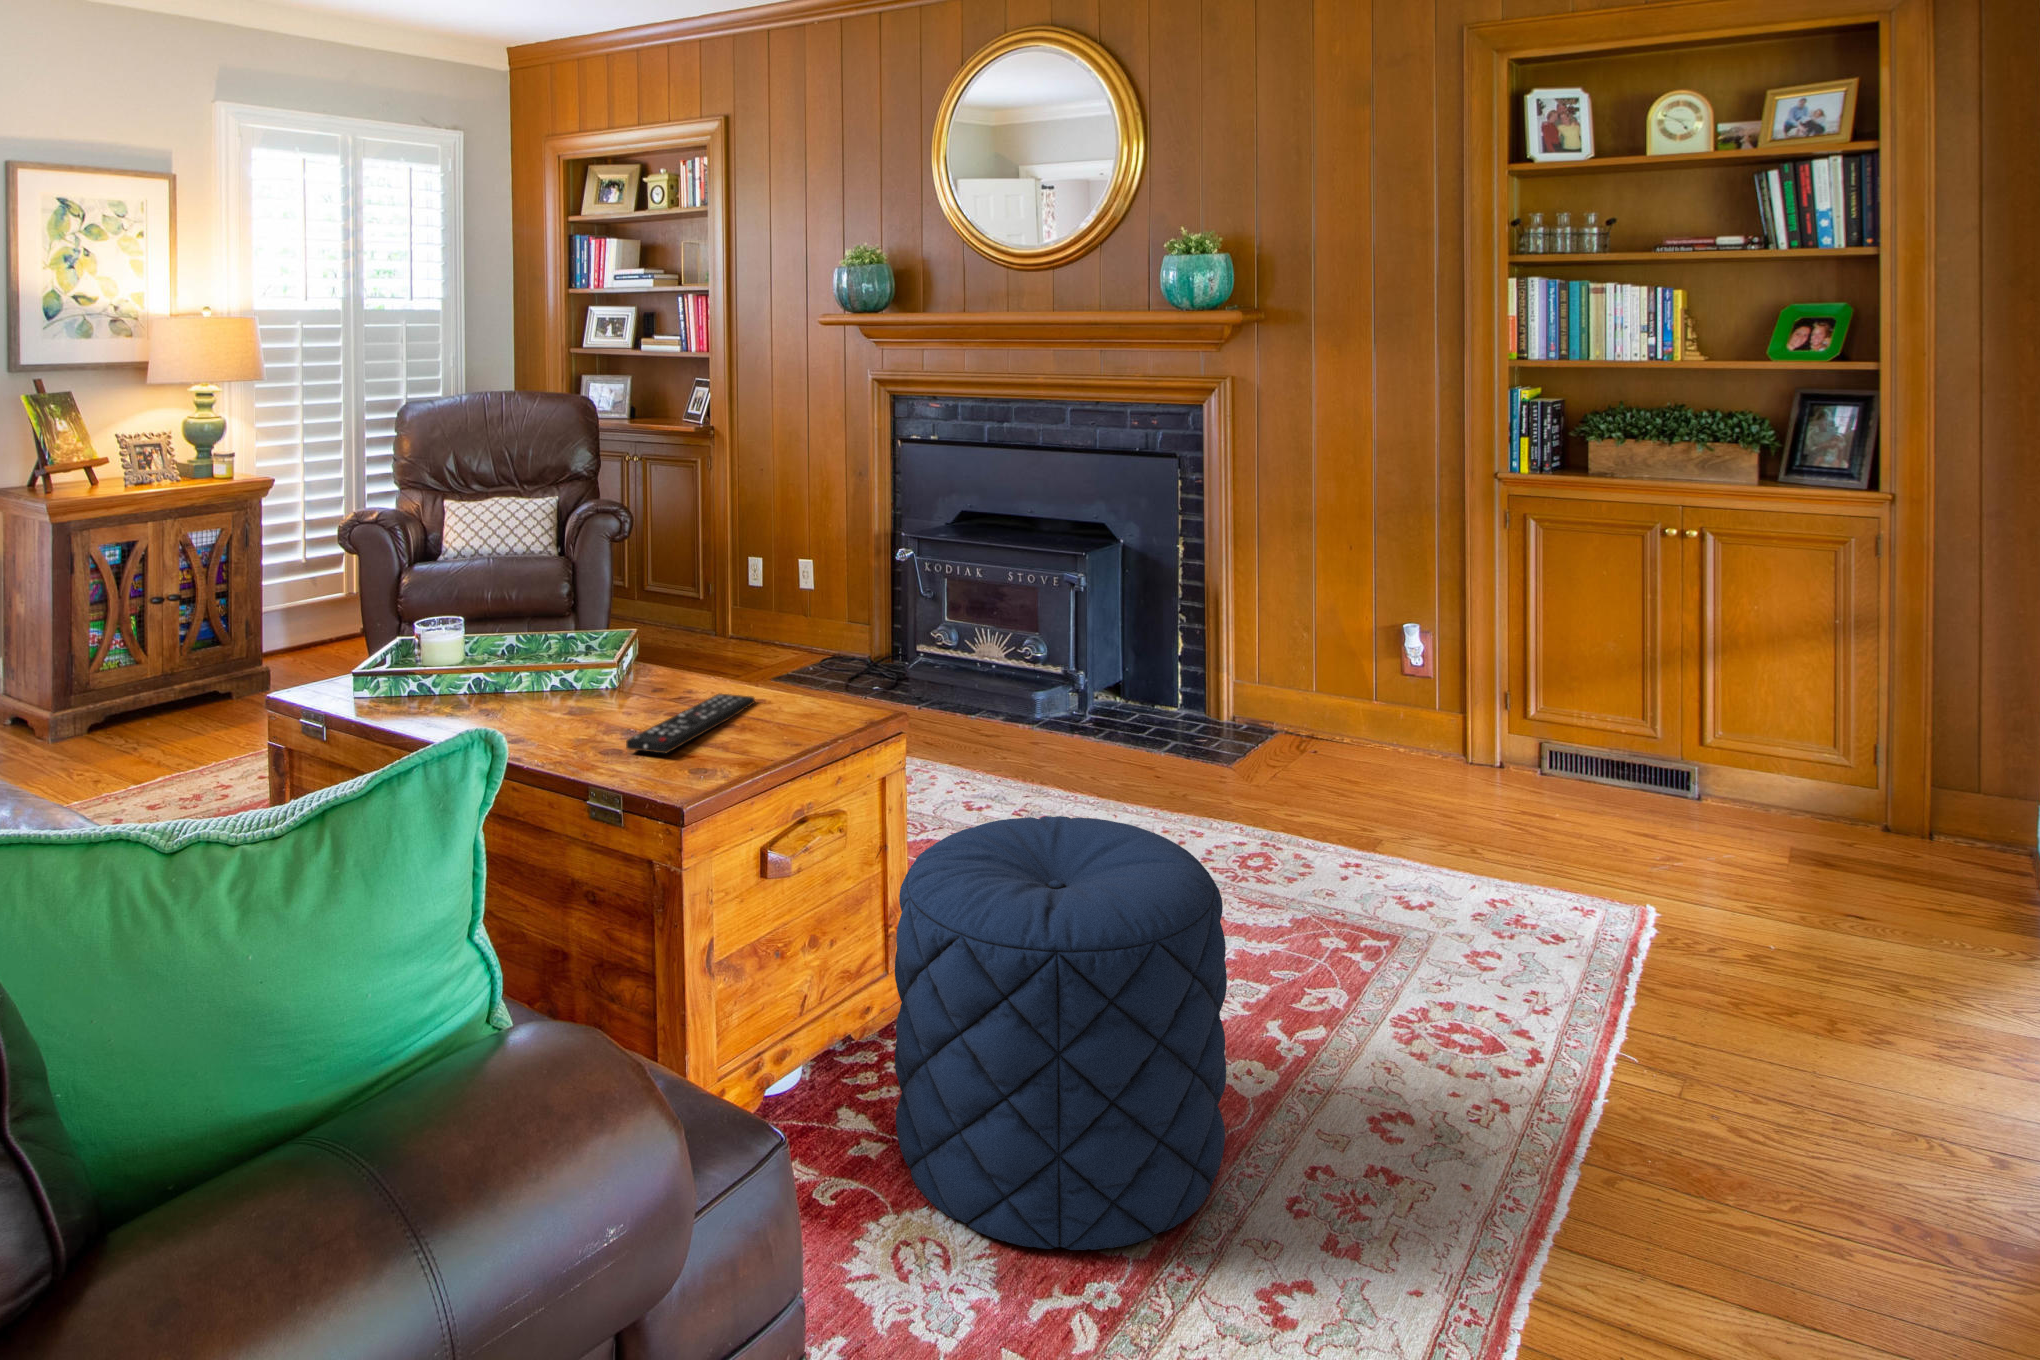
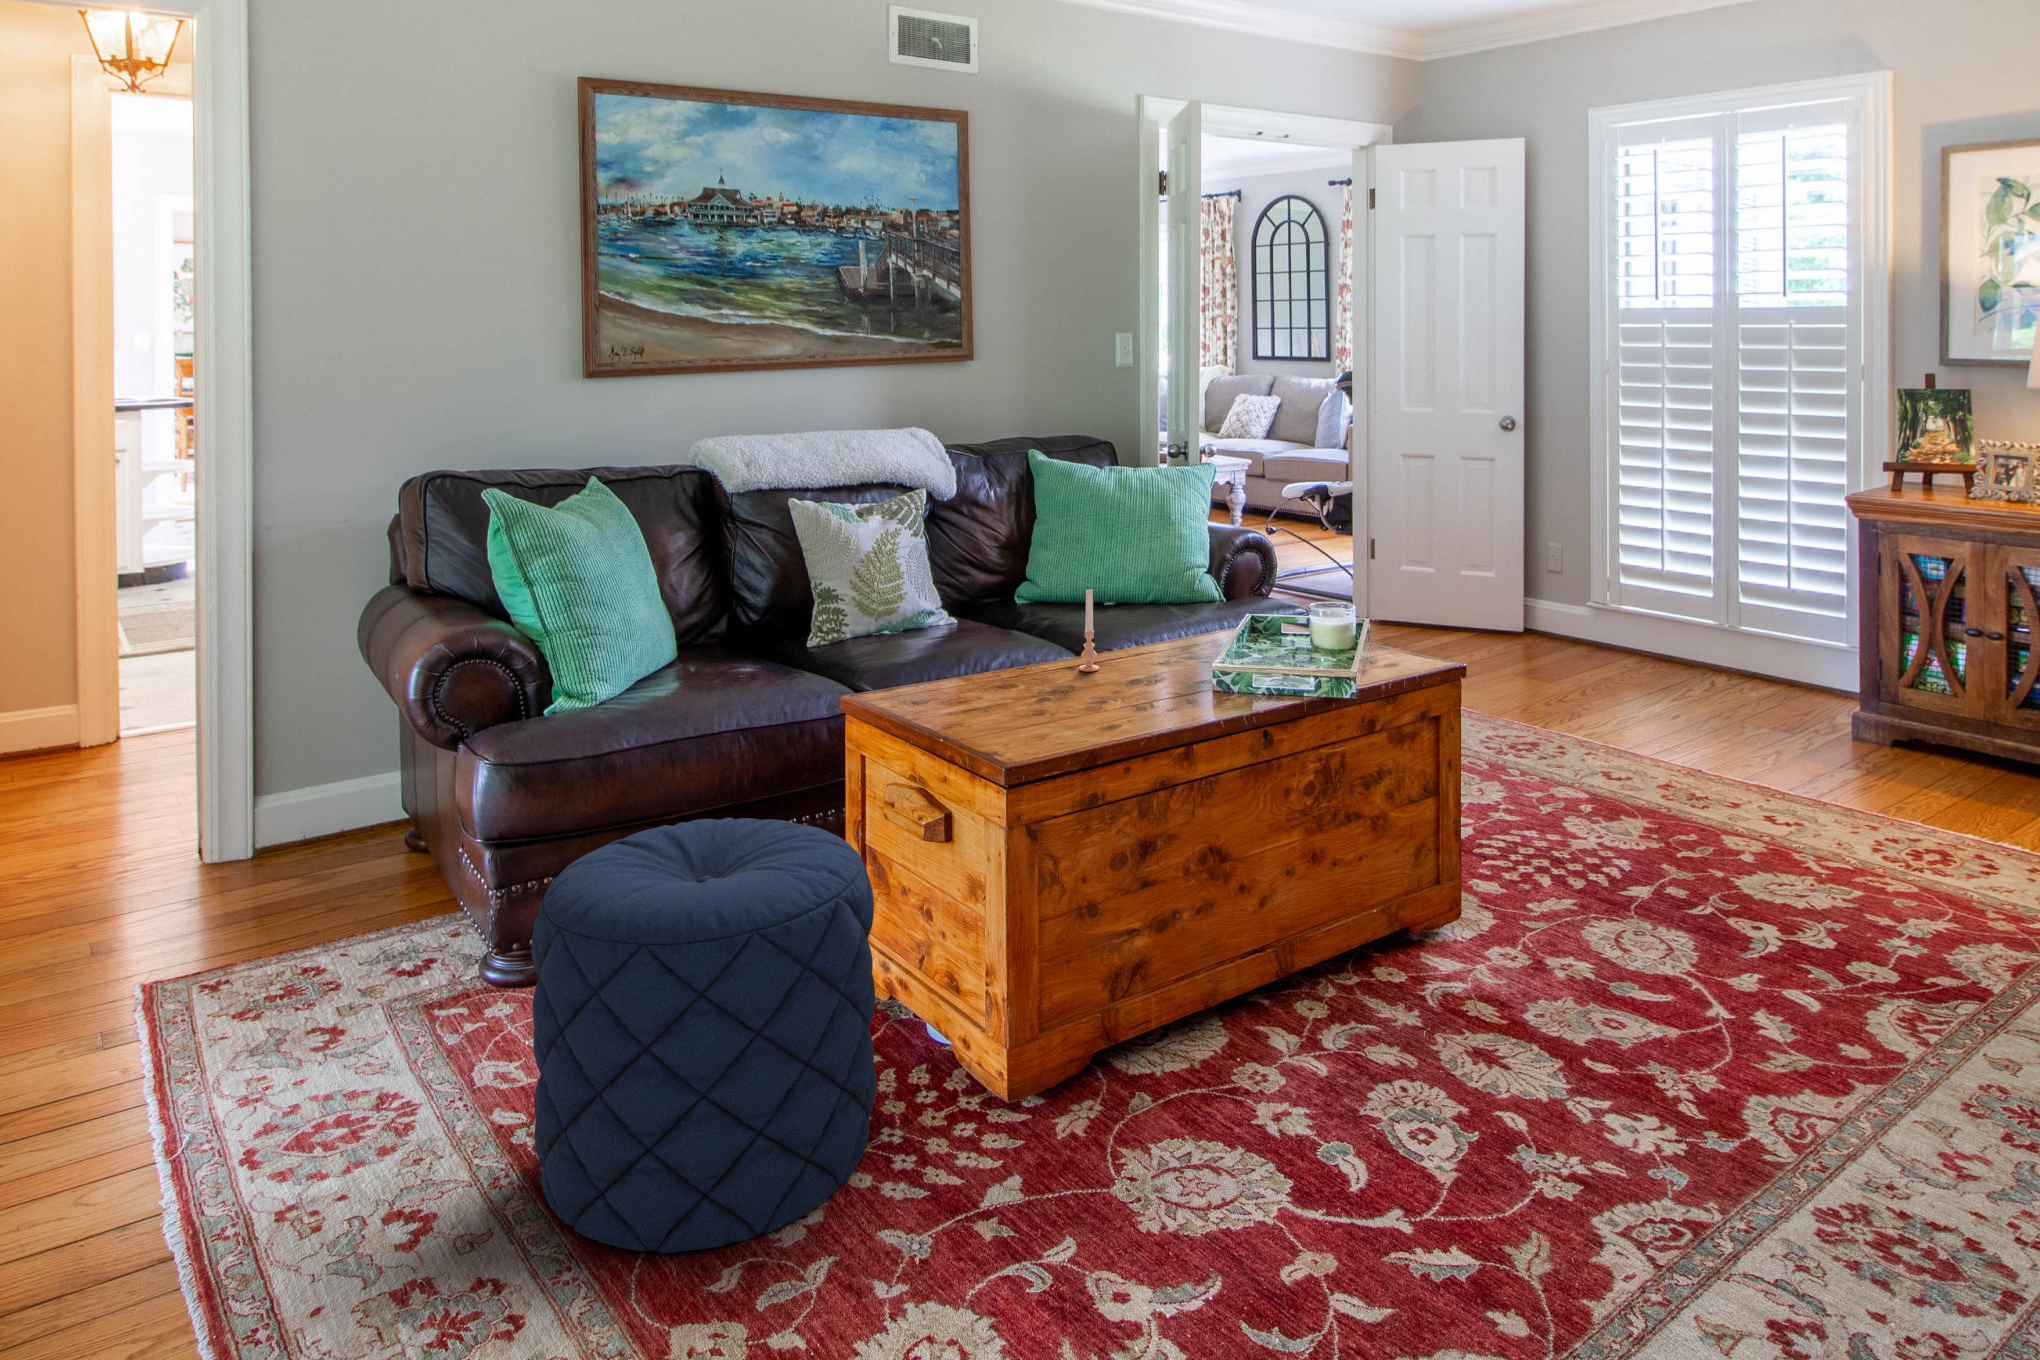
candle: none [547,631,571,728] -> present [1079,589,1099,672]
remote control: present [626,694,755,753] -> none [970,674,1128,719]

